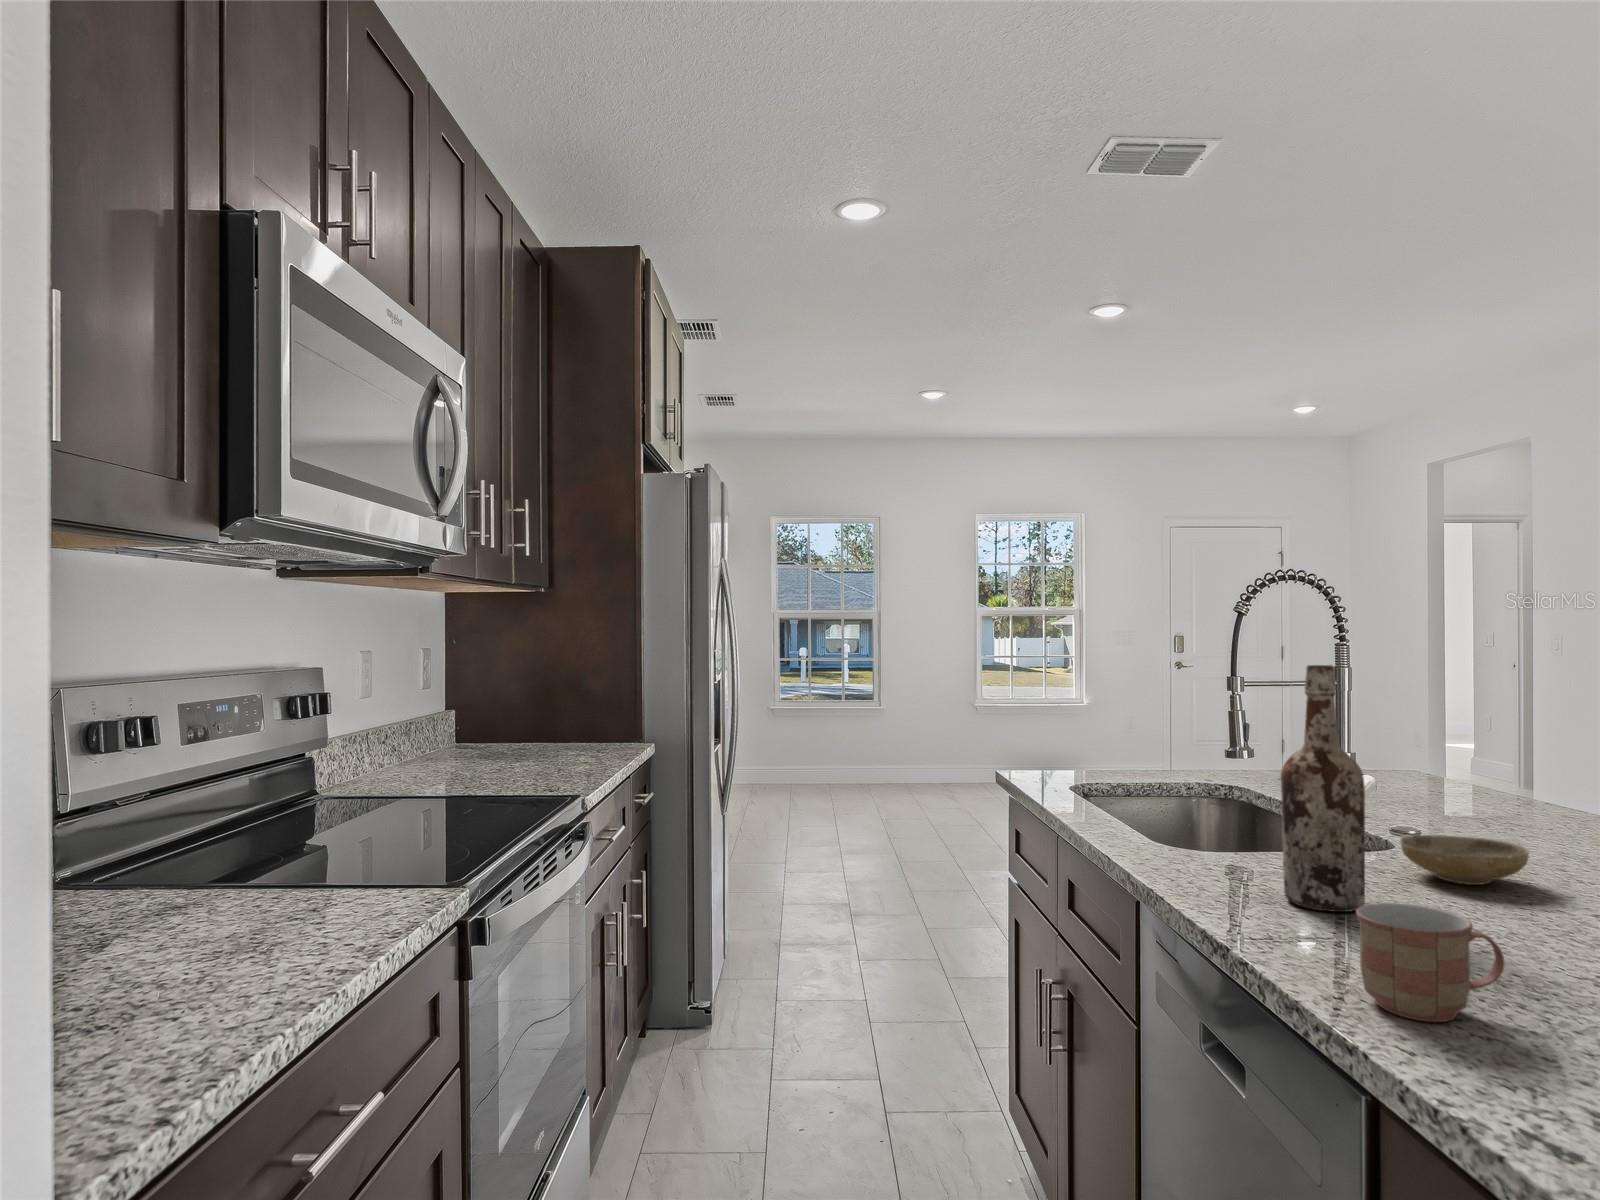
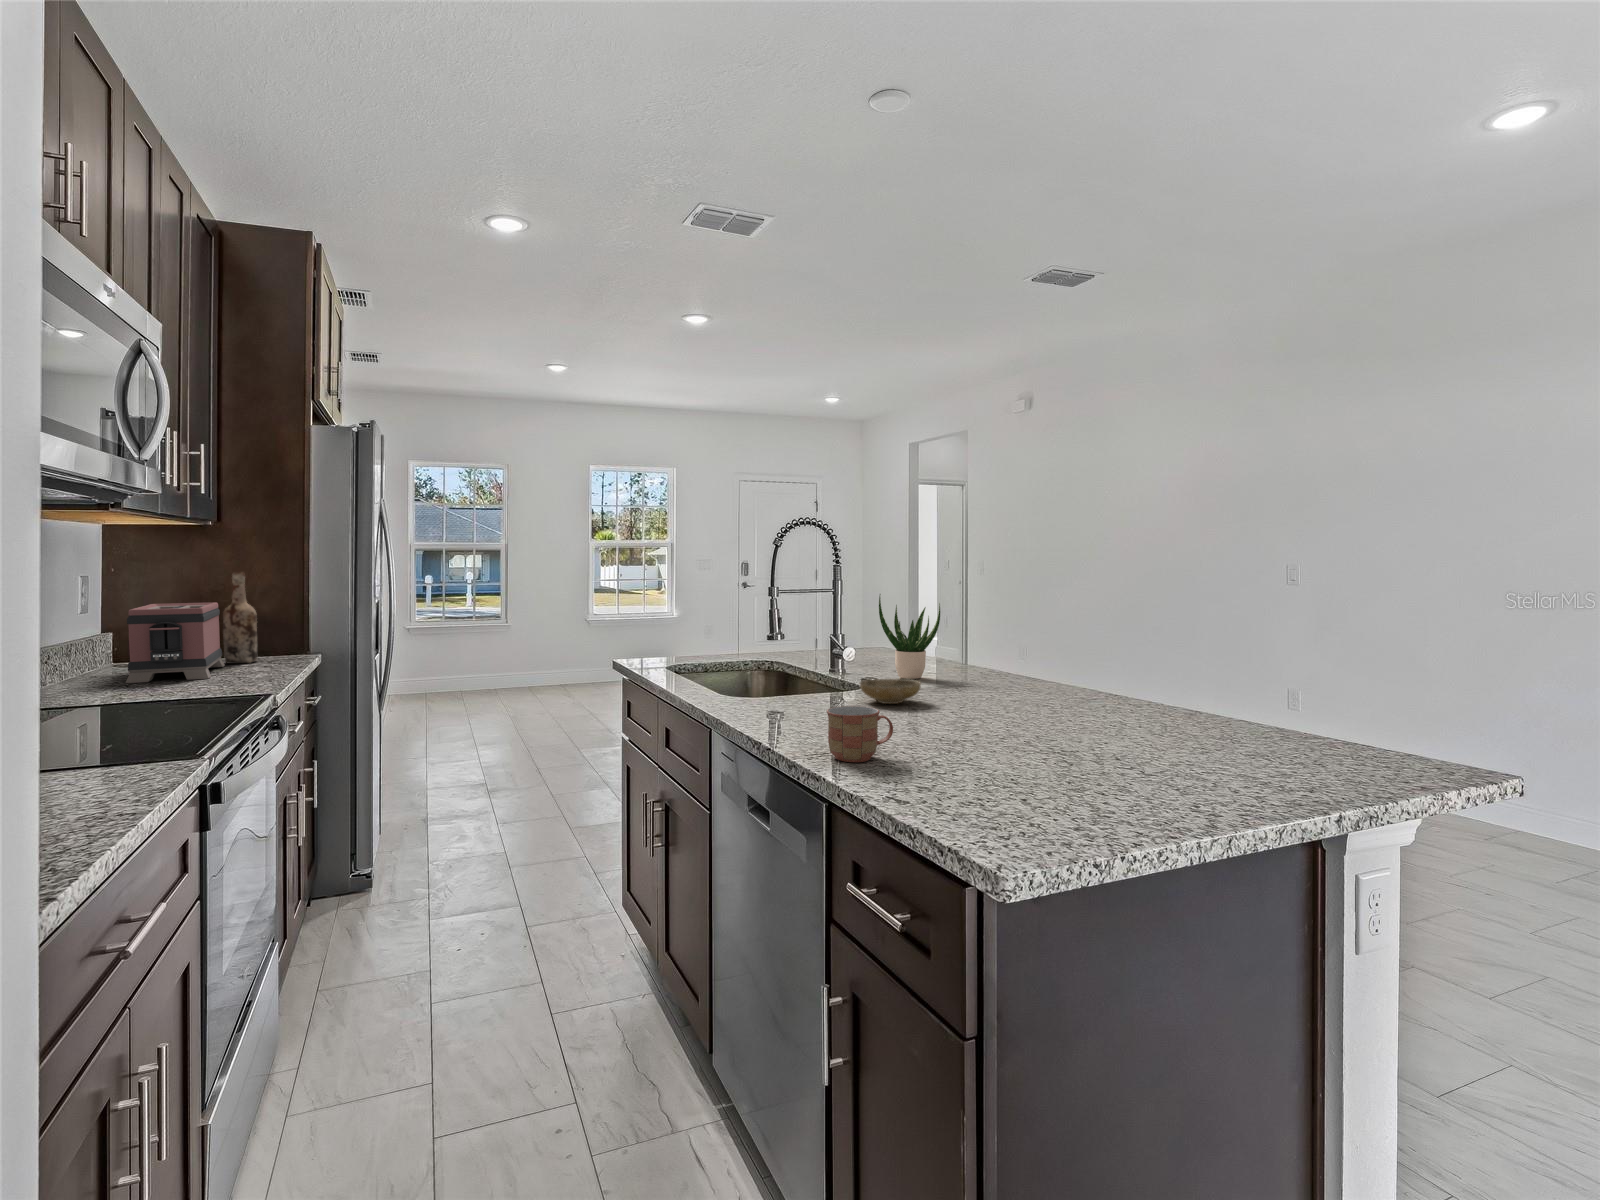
wine bottle: present [1281,665,1365,912] -> present [223,572,257,664]
toaster: none [464,681,563,769] -> present [126,603,225,683]
potted plant: none [1423,685,1549,833] -> present [879,594,940,679]

